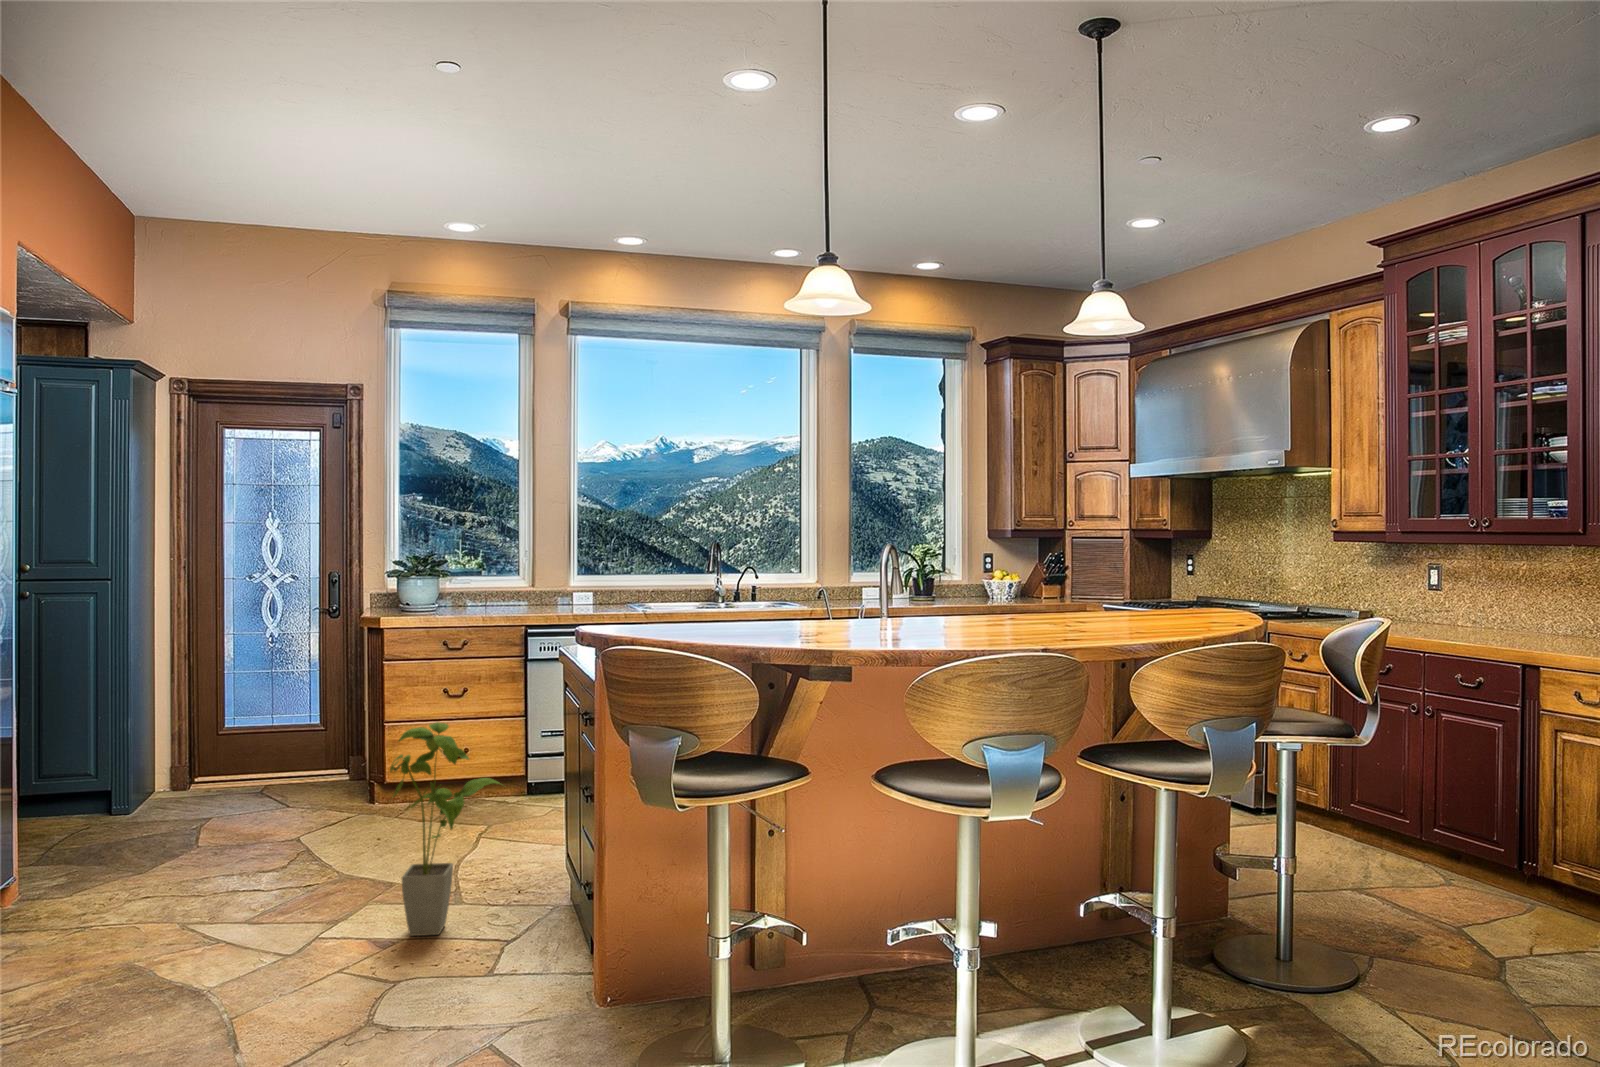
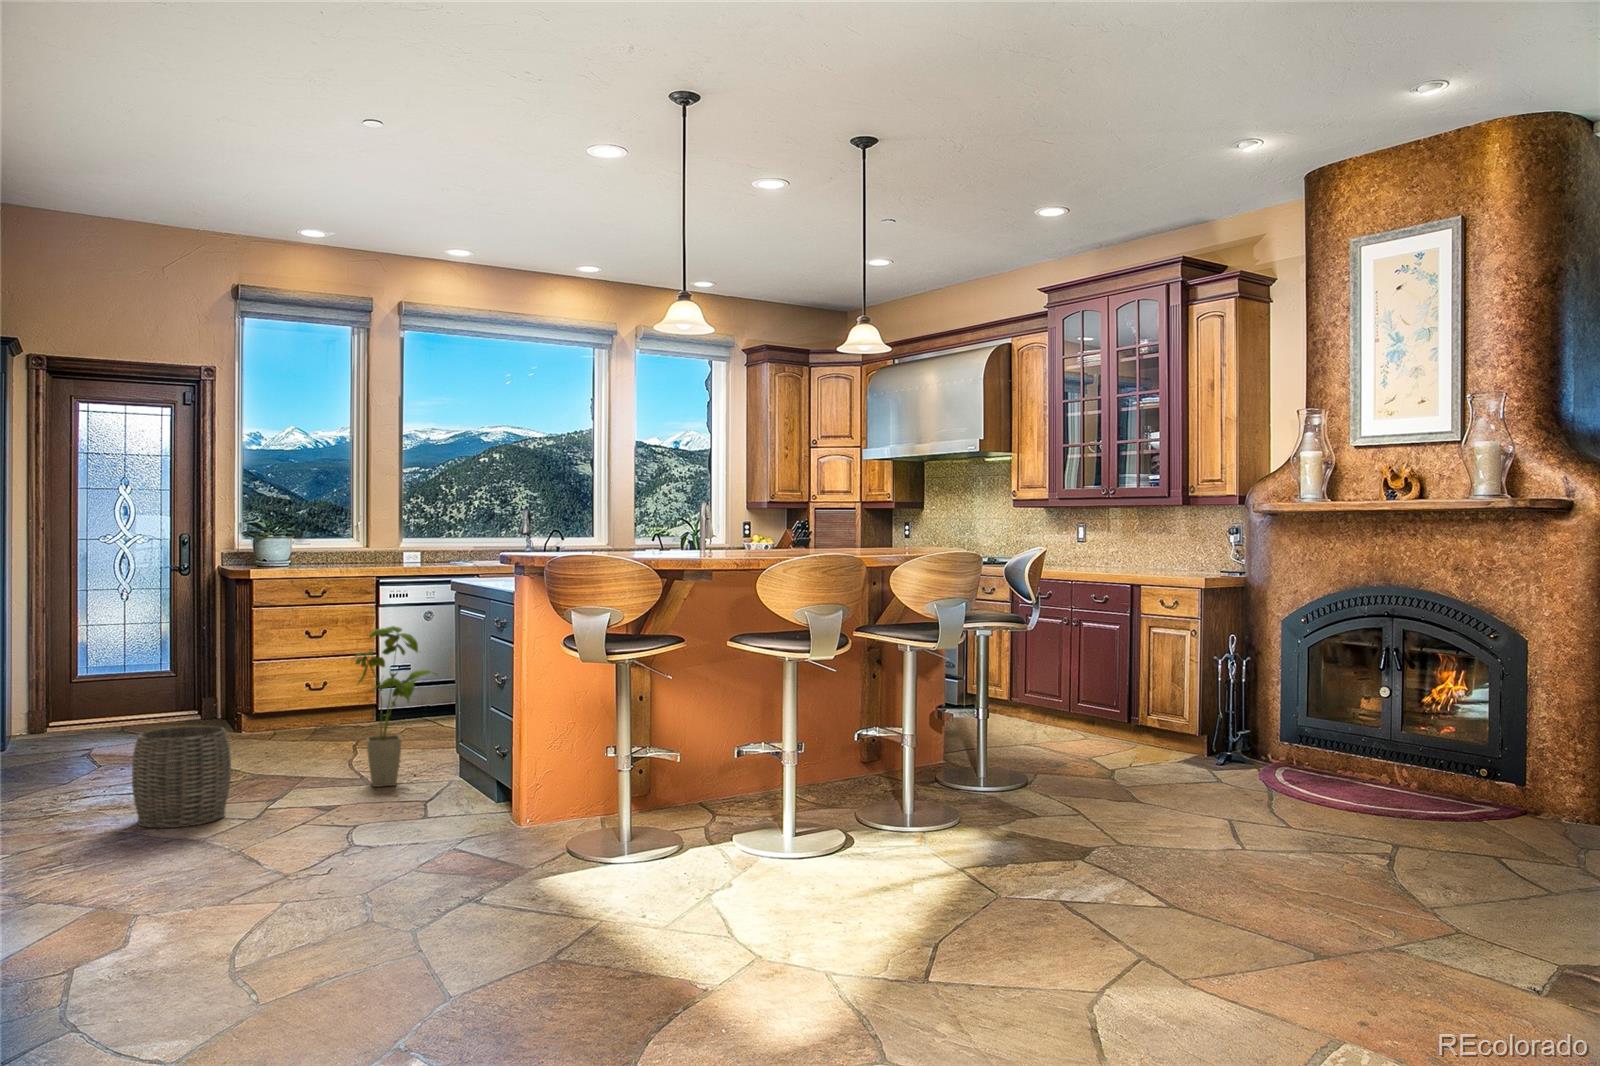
woven basket: none [59,859,196,1012] -> present [132,726,231,828]

